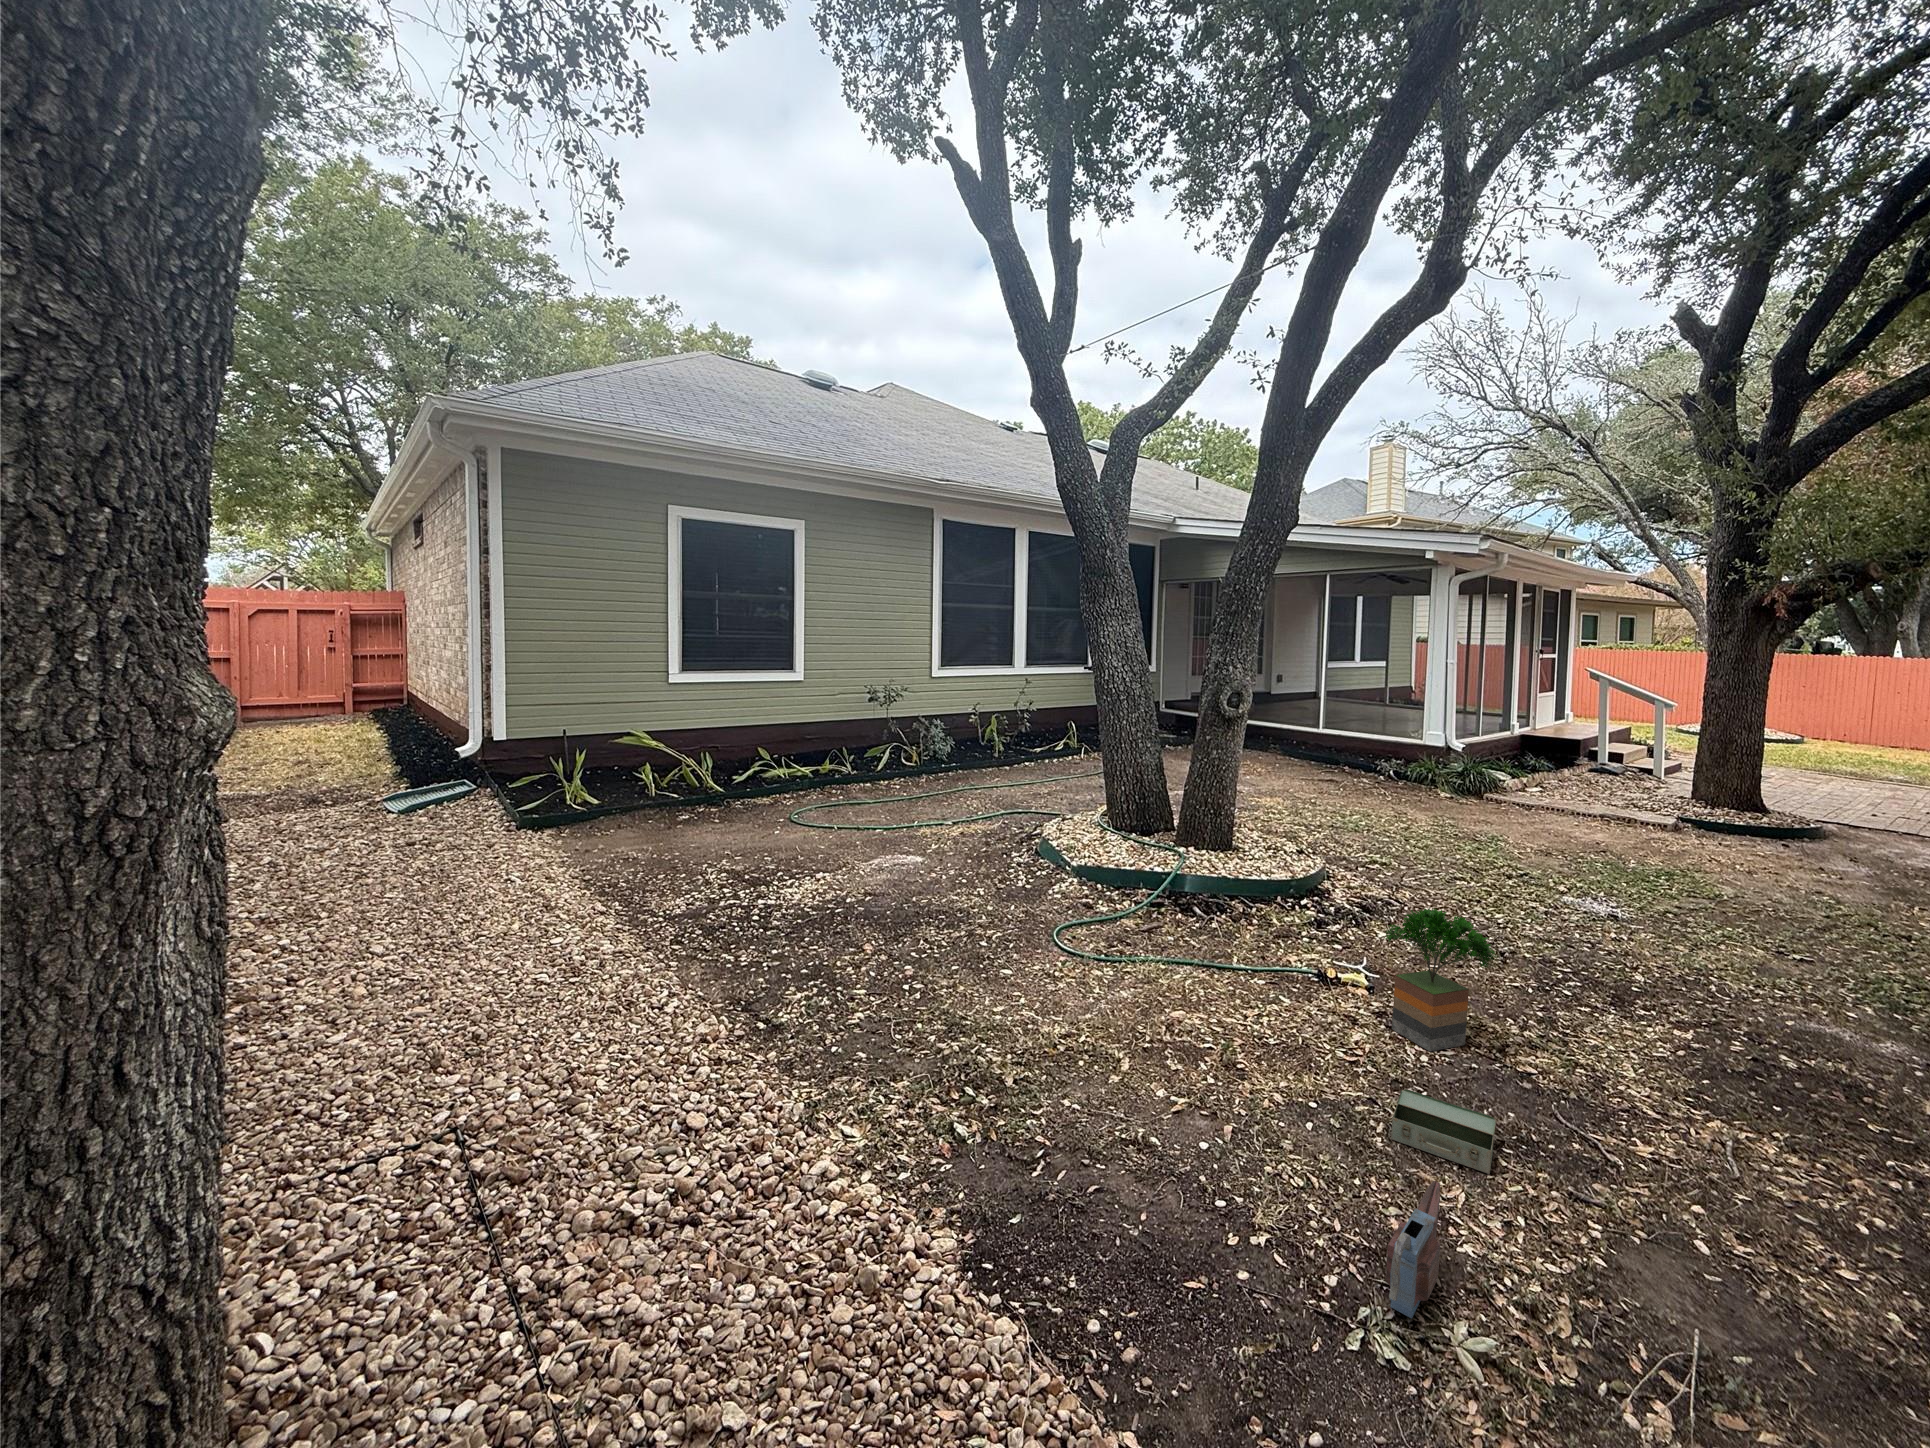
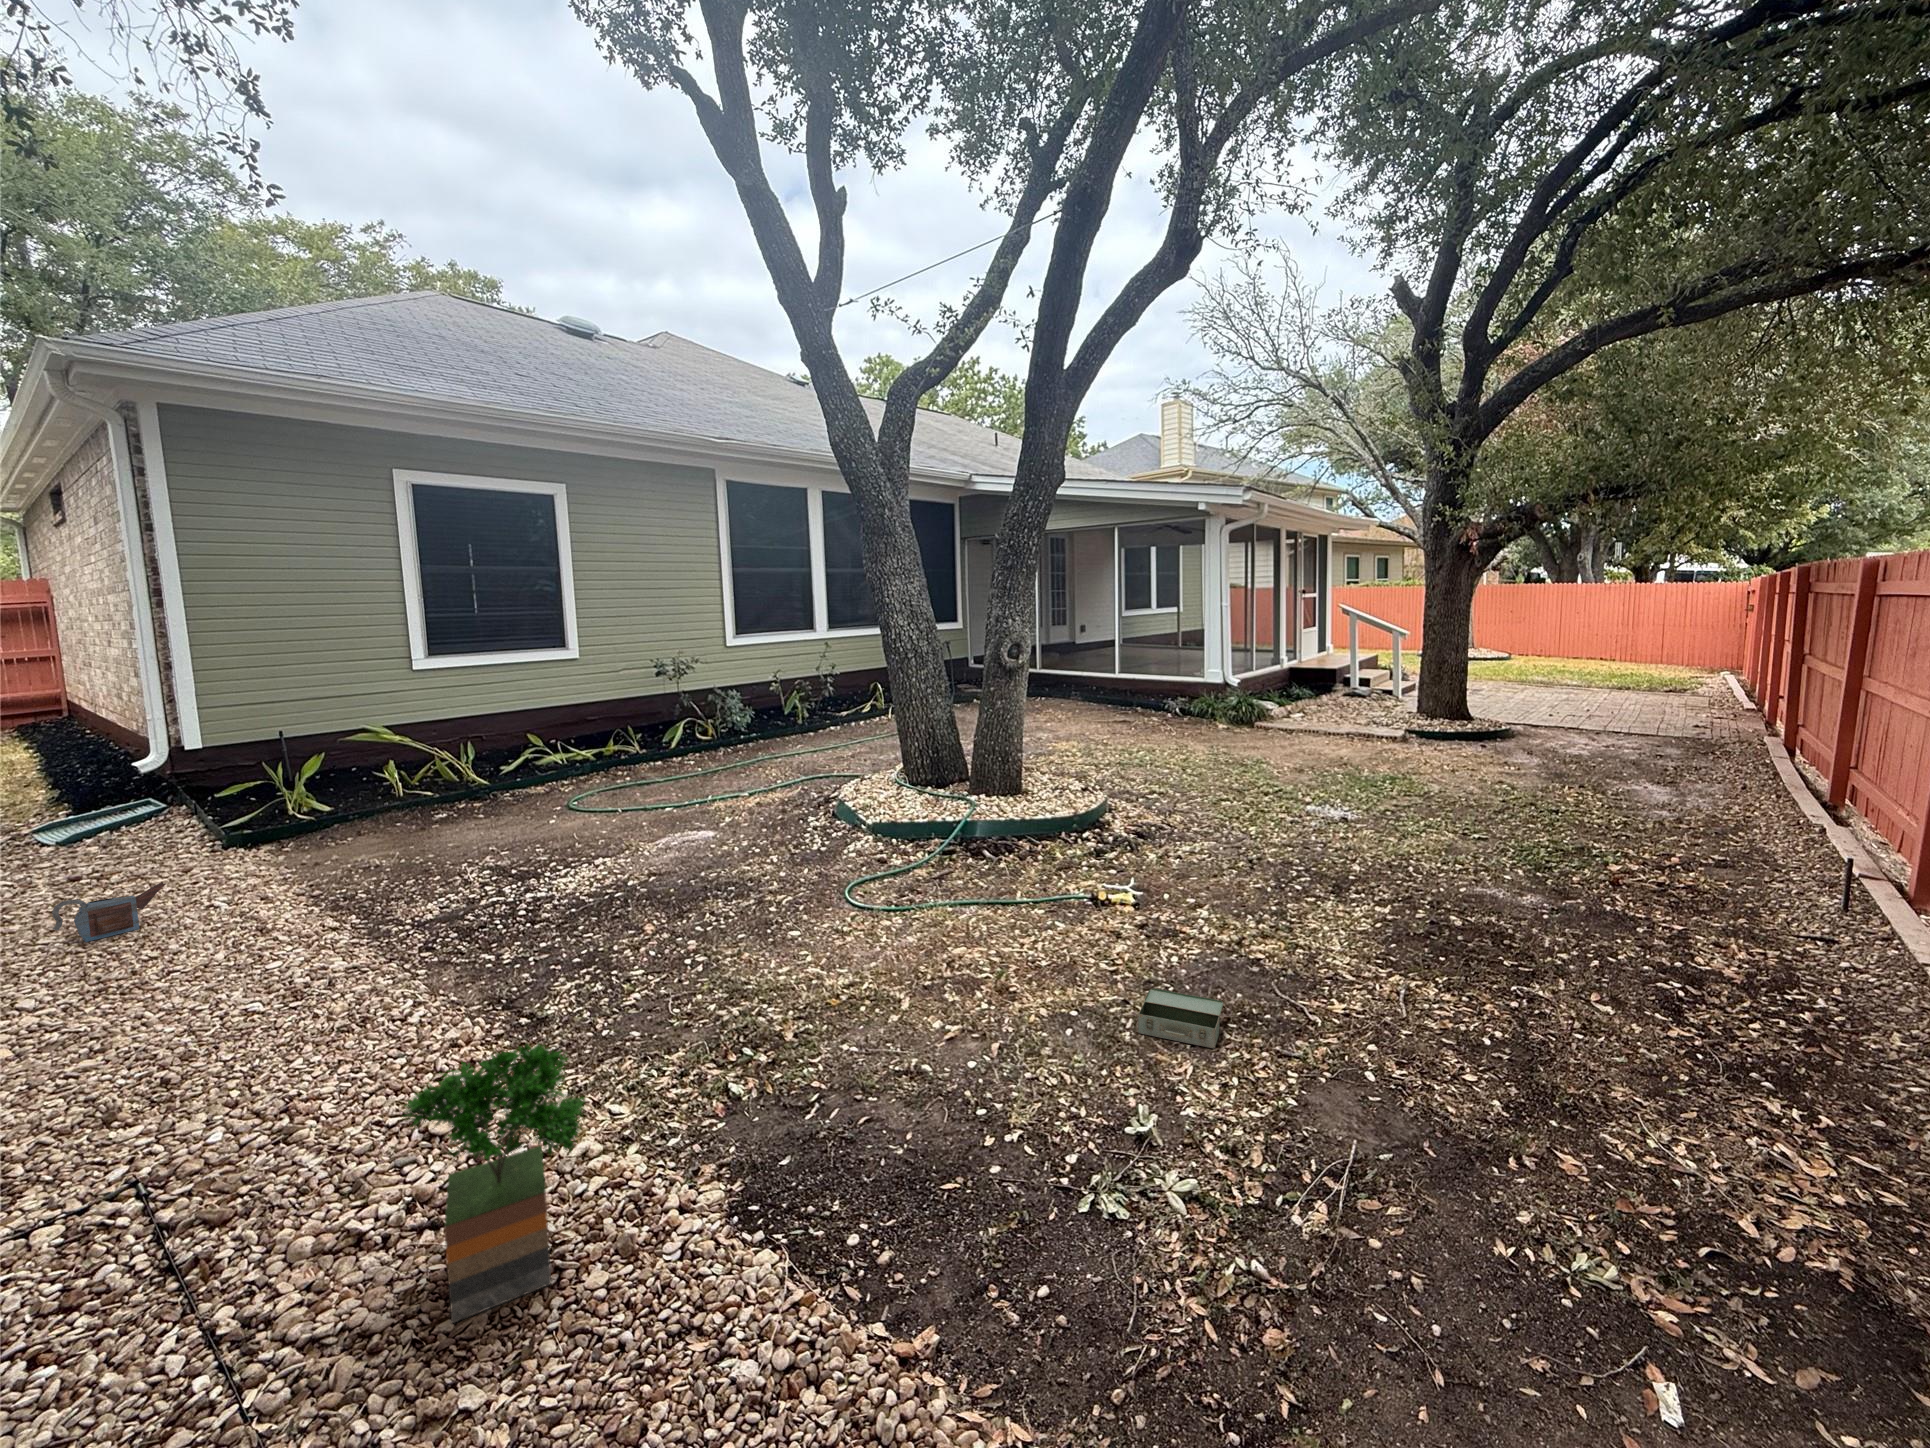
potted tree: present [1385,908,1496,1051] -> present [404,1042,584,1323]
watering can: present [1386,1181,1440,1319] -> present [52,882,166,942]

